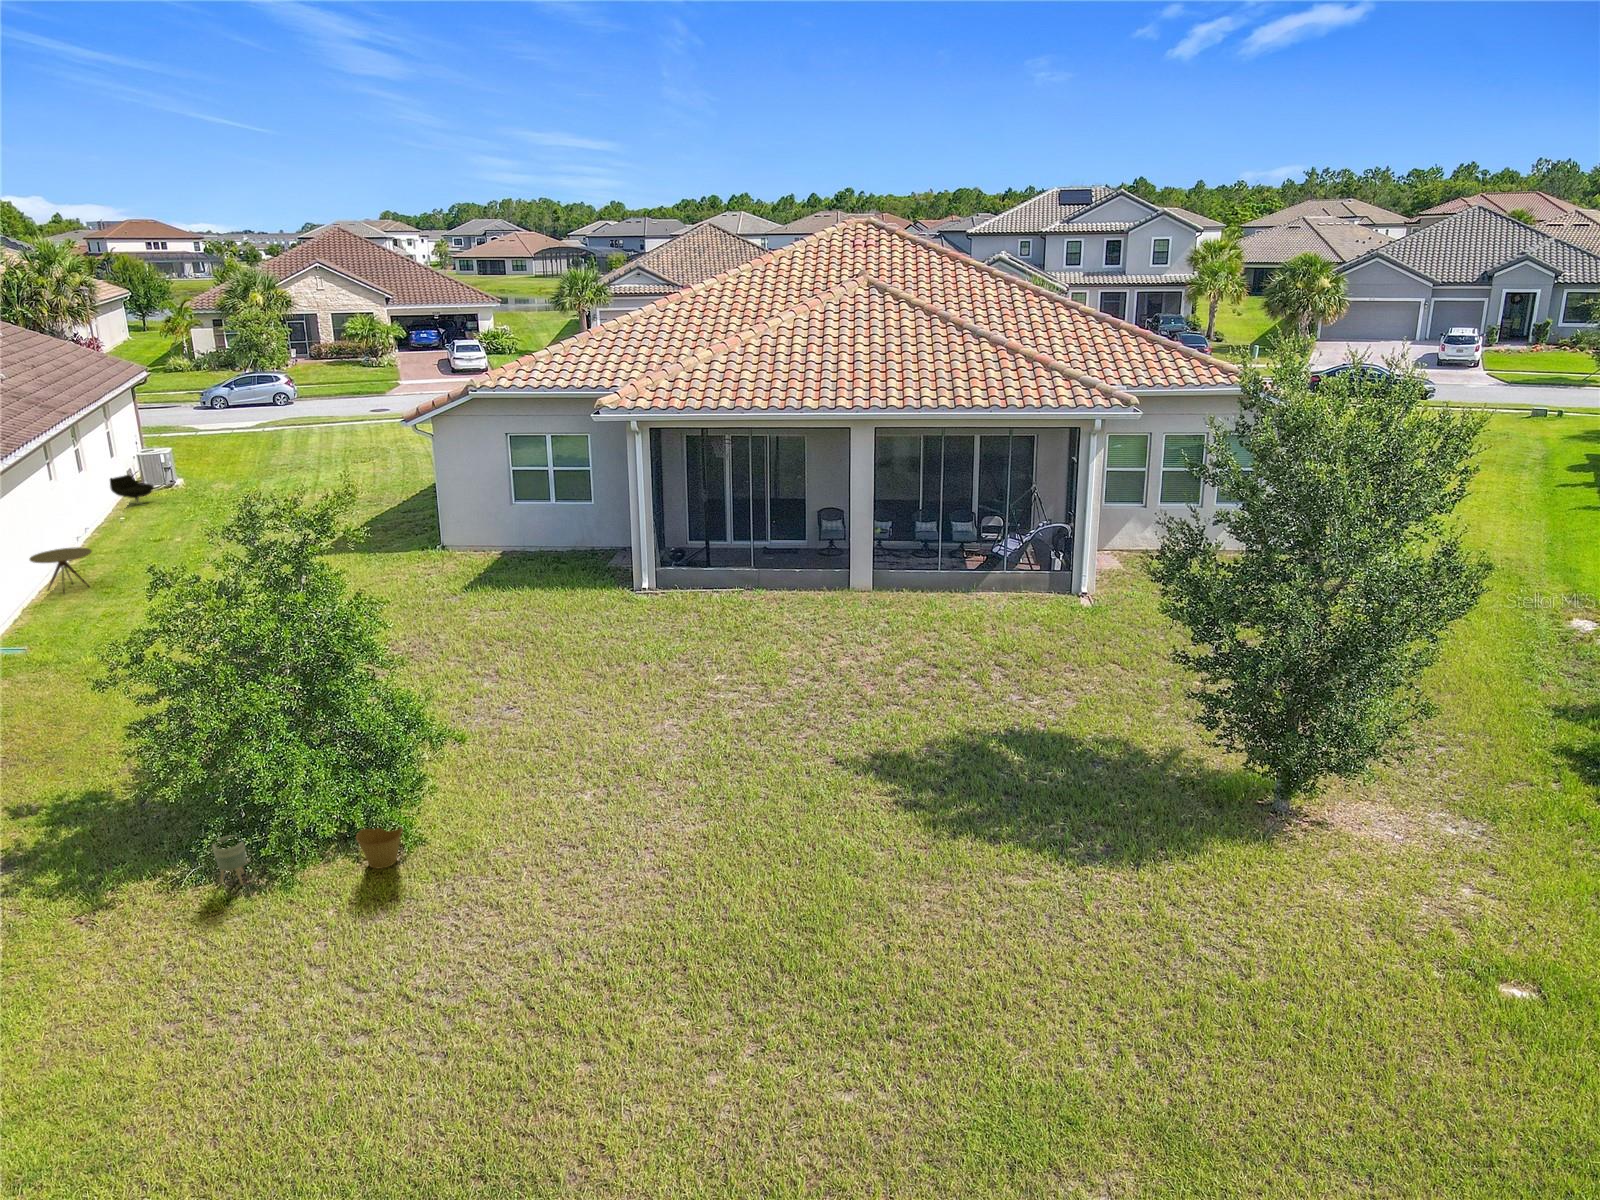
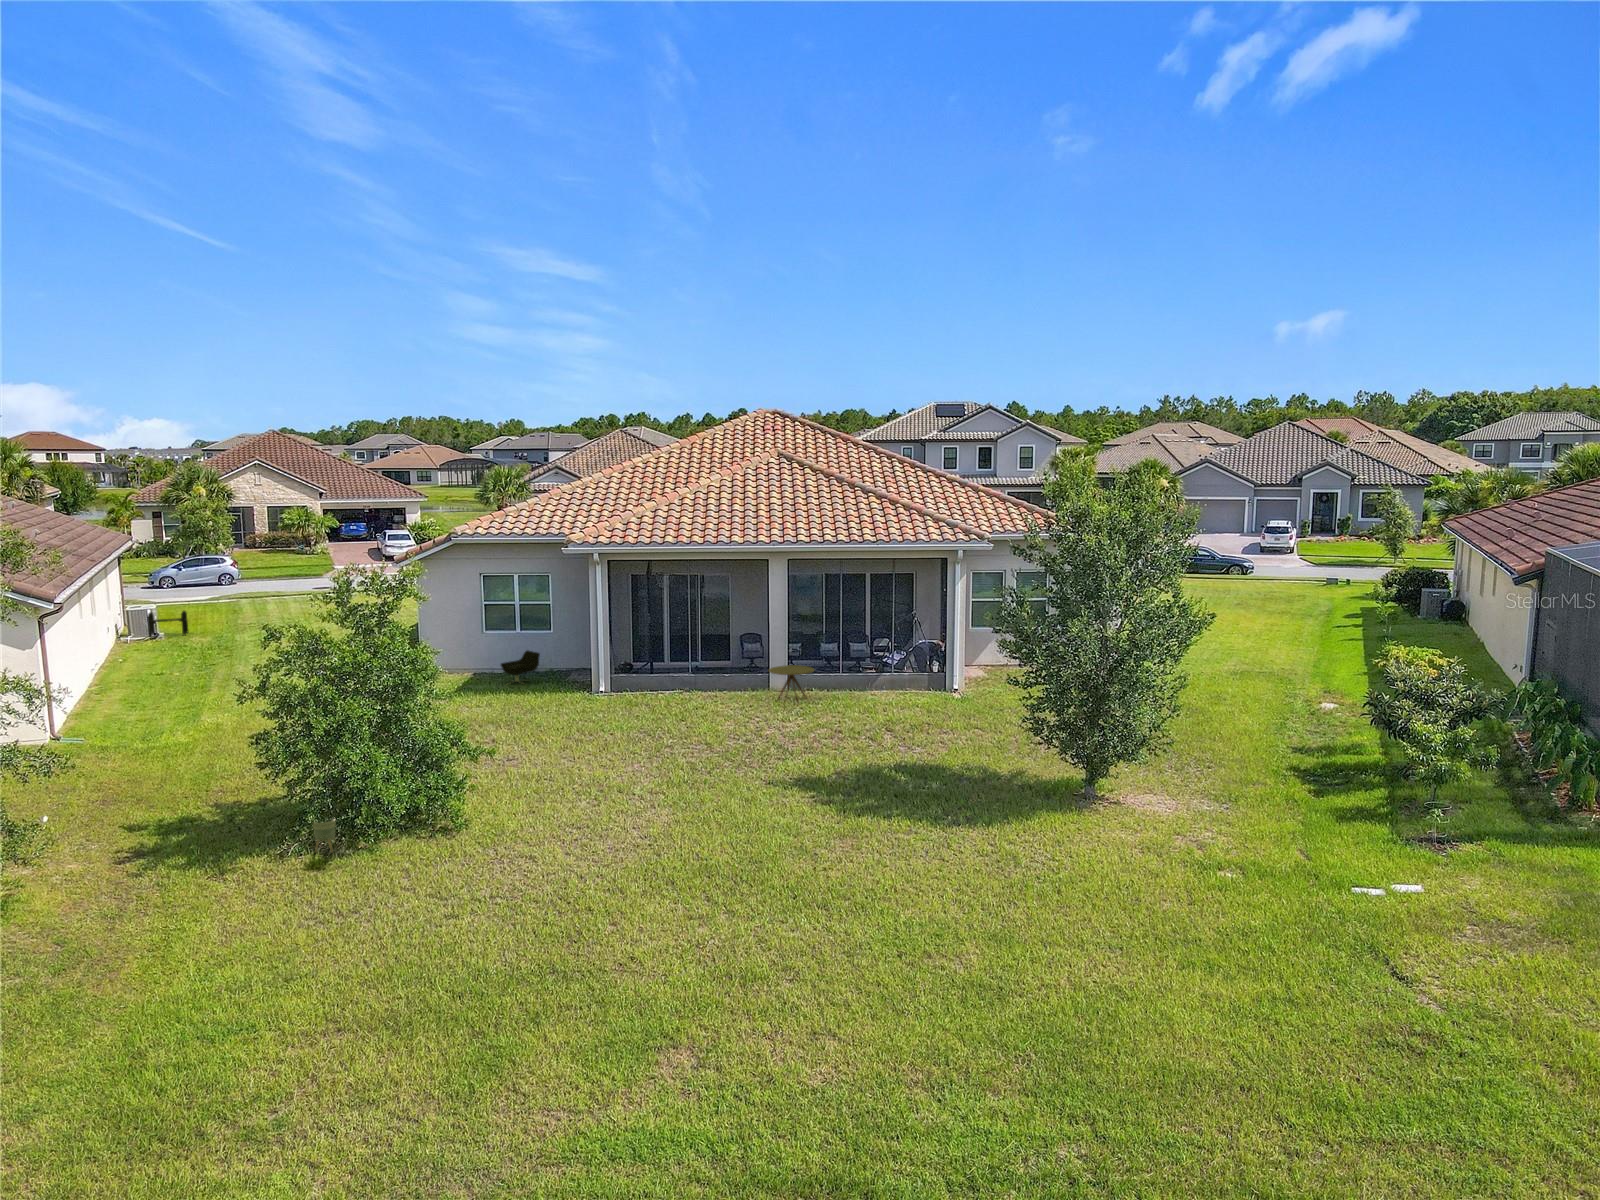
bench: none [166,452,214,483] -> present [147,611,188,637]
lounge chair: present [110,475,154,504] -> present [501,651,540,683]
round table: present [30,547,92,593] -> present [769,665,814,701]
basket: present [356,826,403,869] -> none [416,811,451,842]

